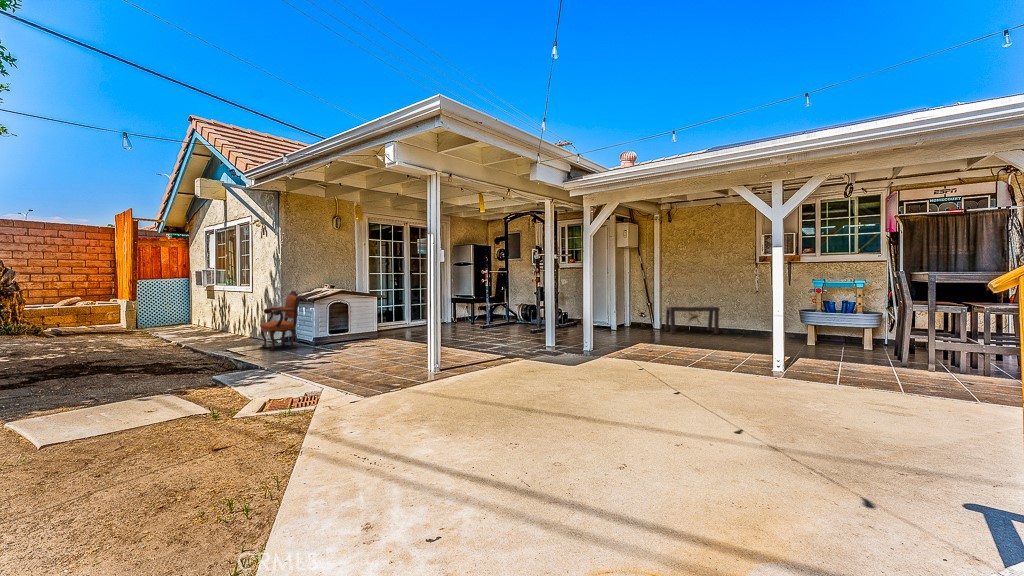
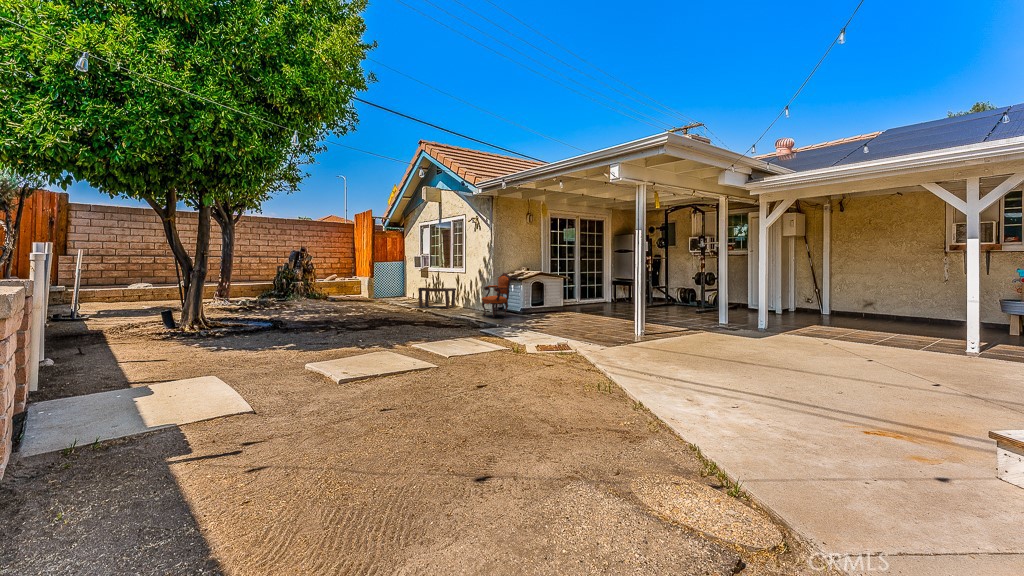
bench: present [665,306,720,334] -> present [418,288,456,309]

